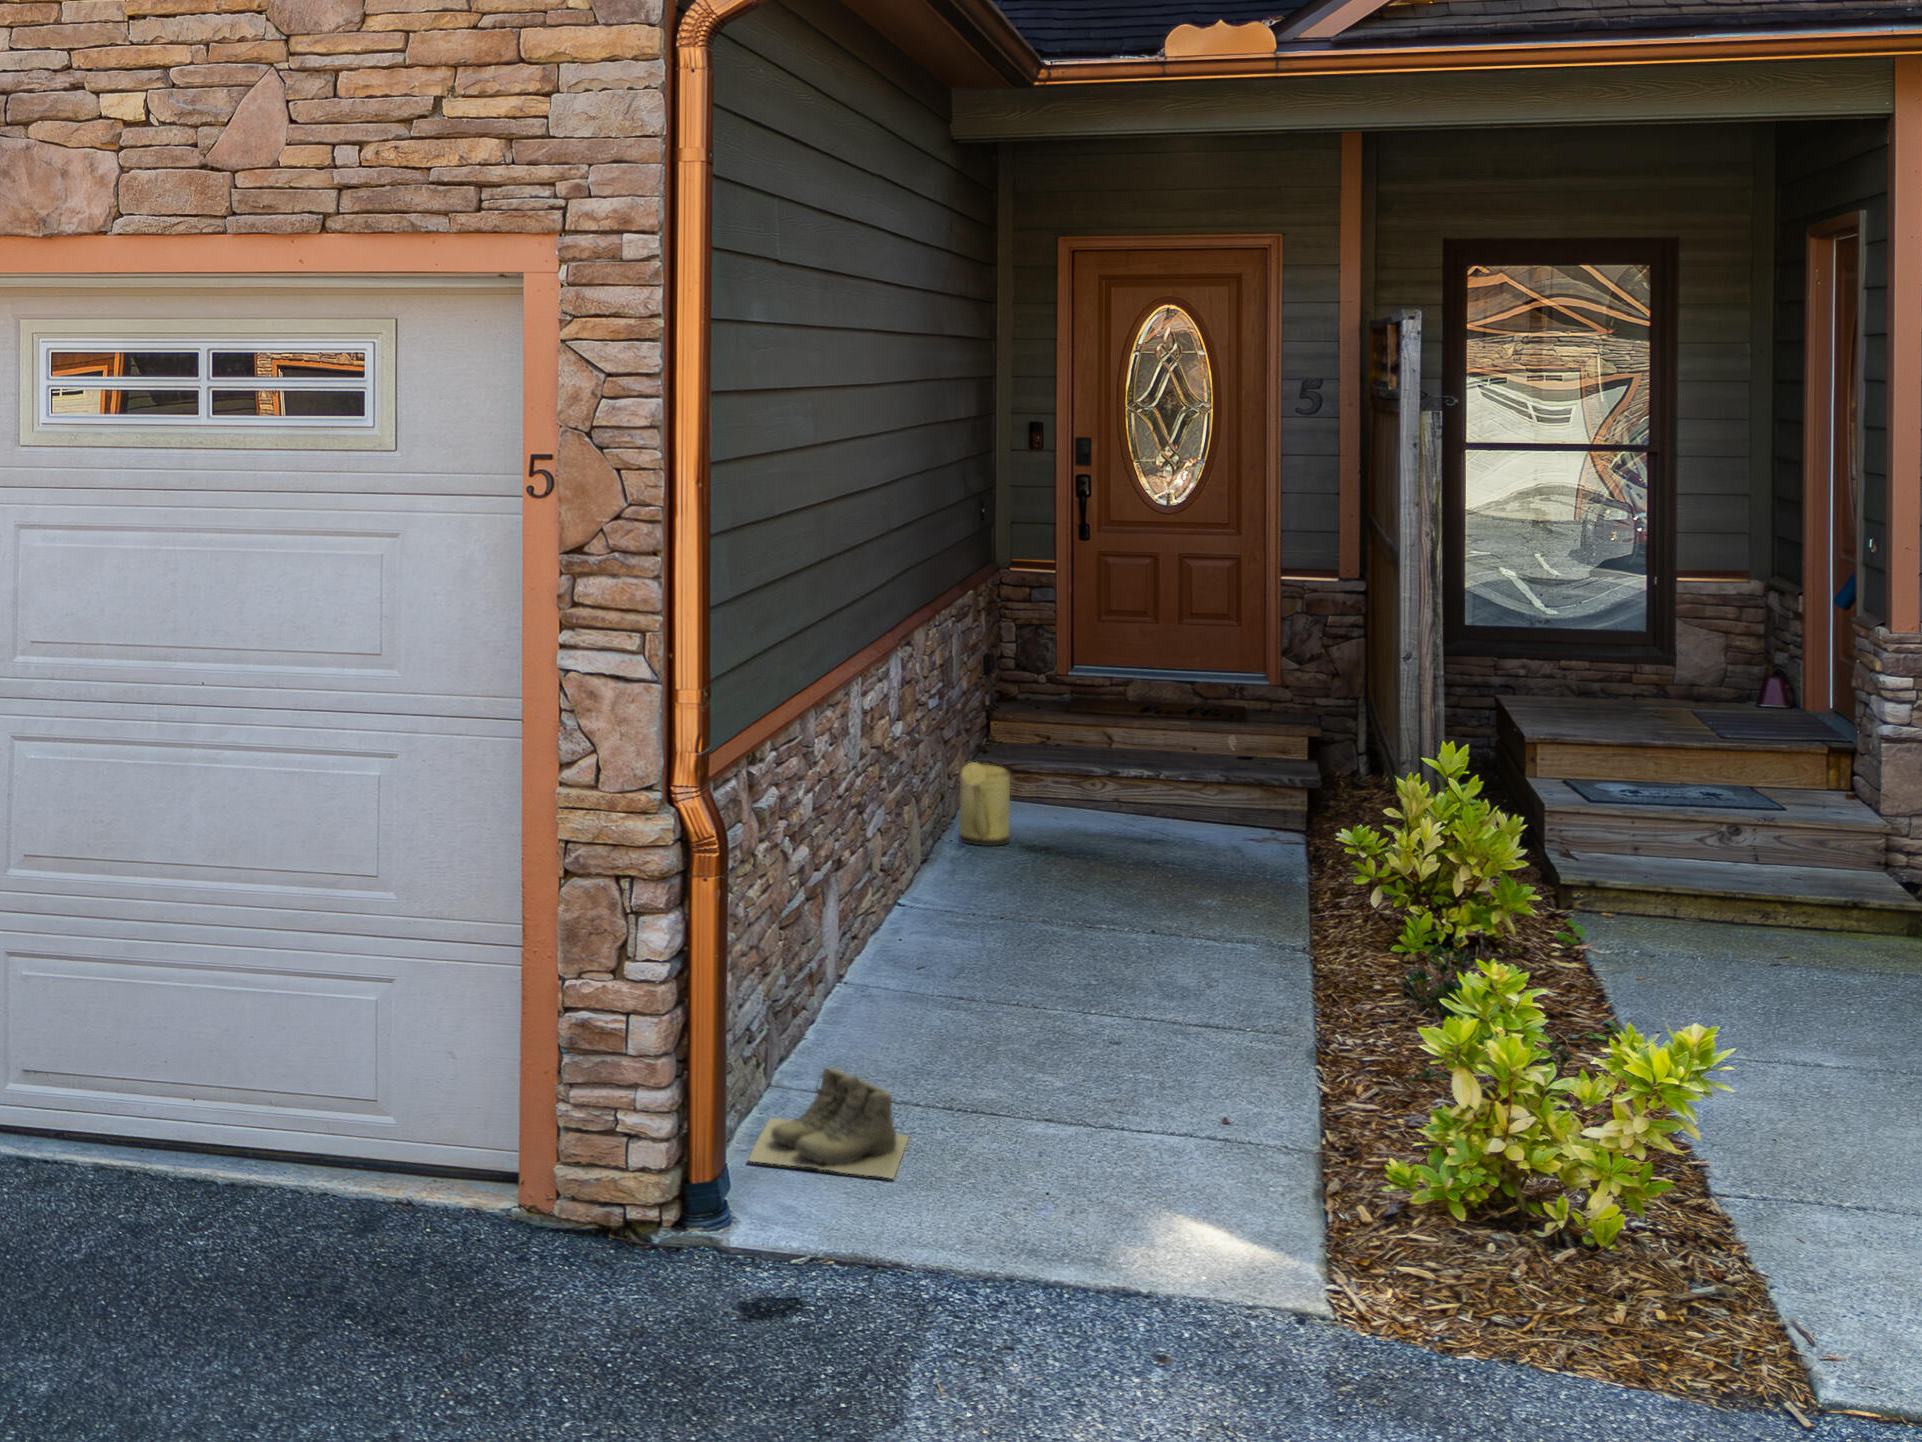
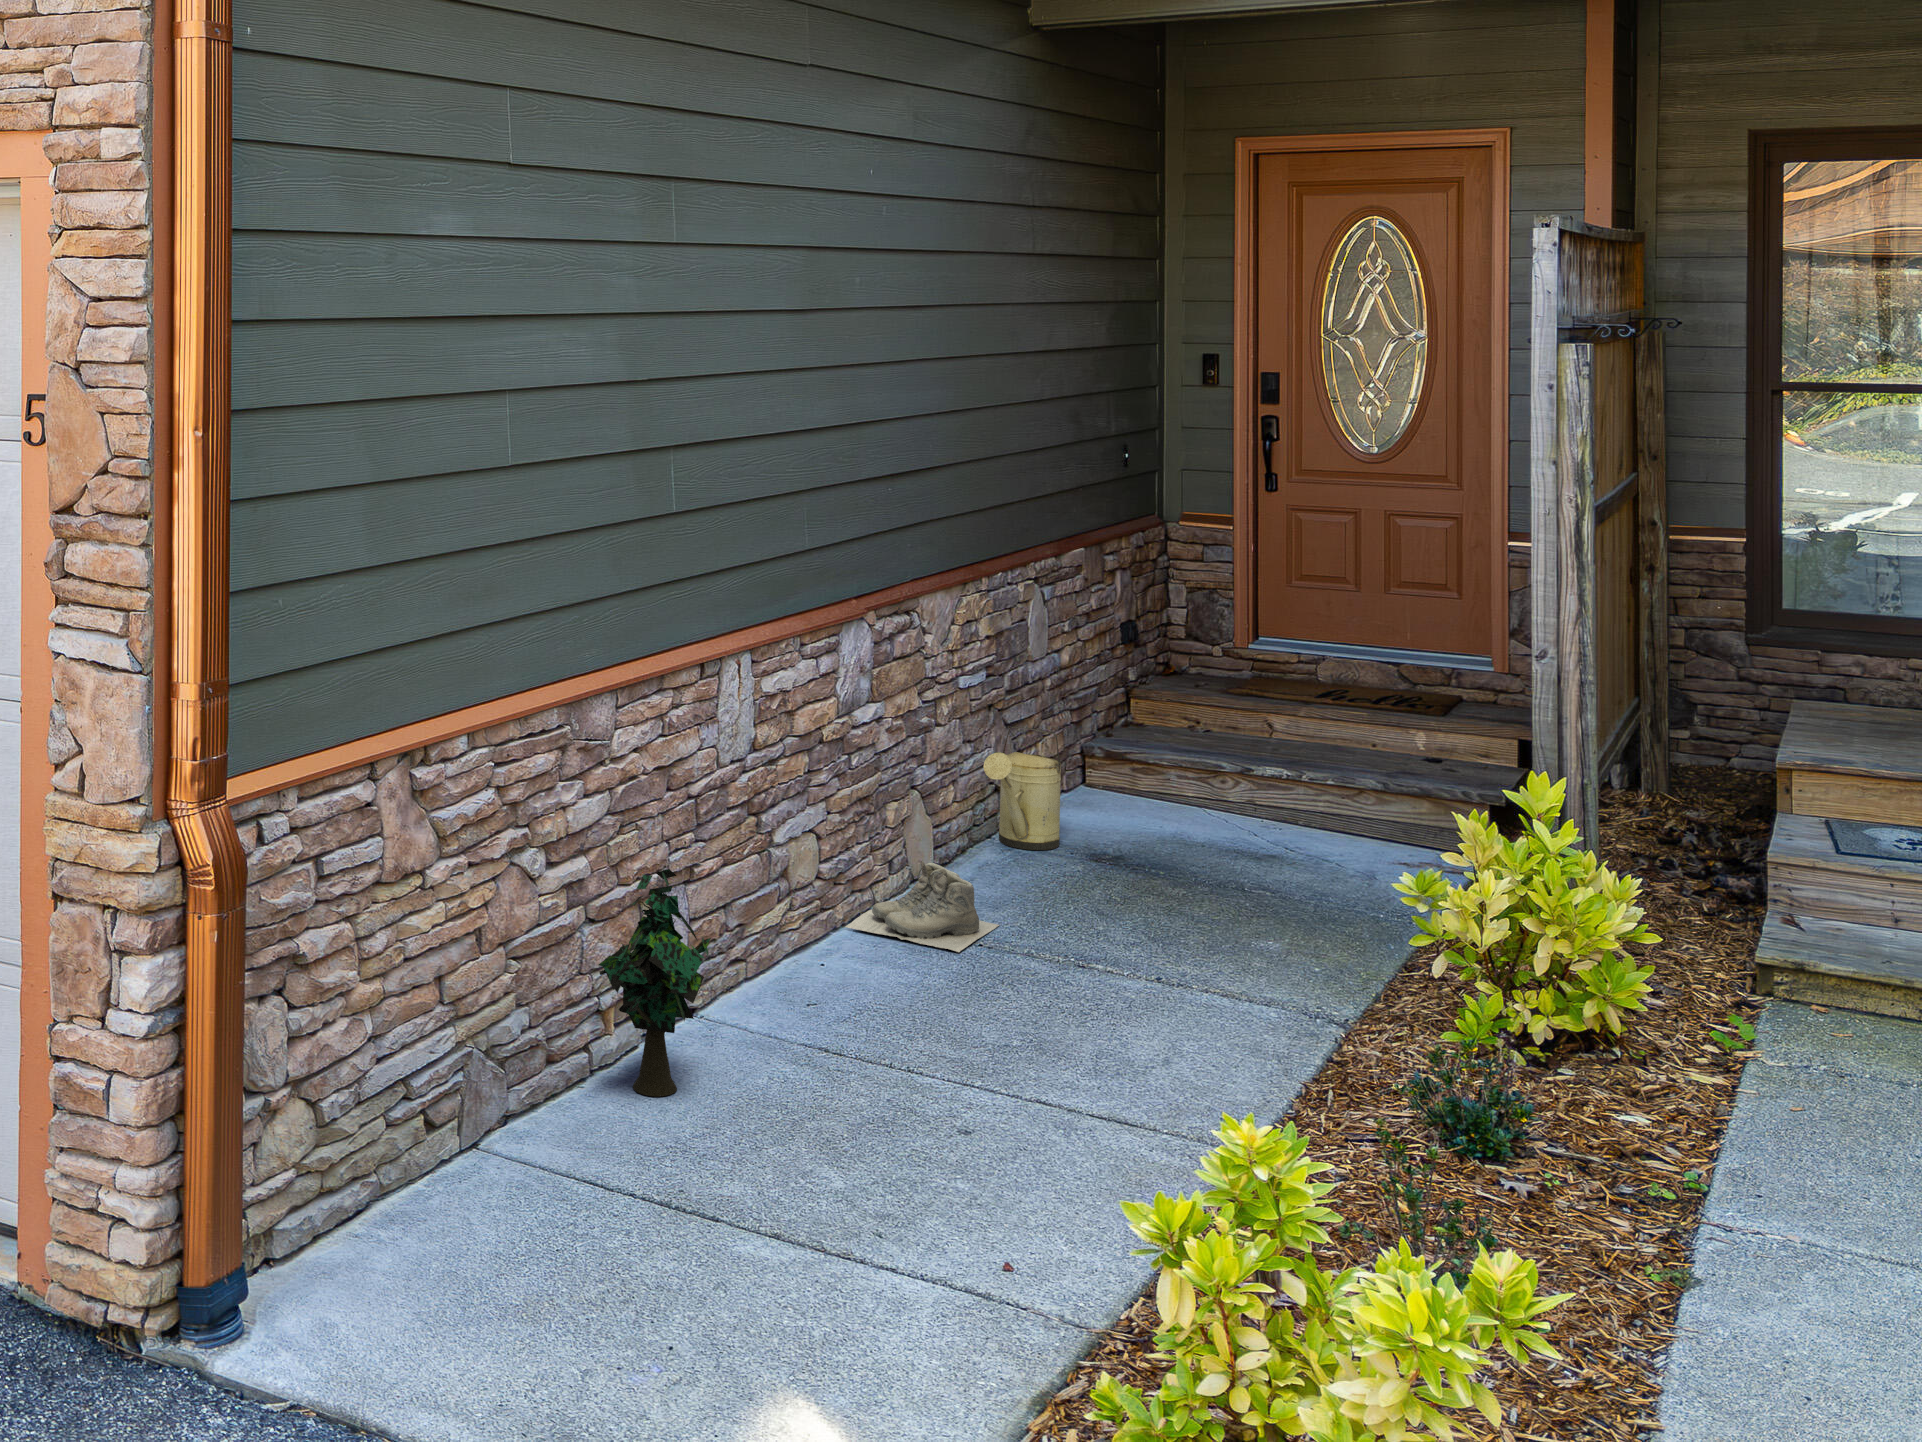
decorative plant: none [825,848,910,1037] -> present [599,869,711,1097]
boots: present [748,1068,909,1180] -> present [845,861,999,952]

